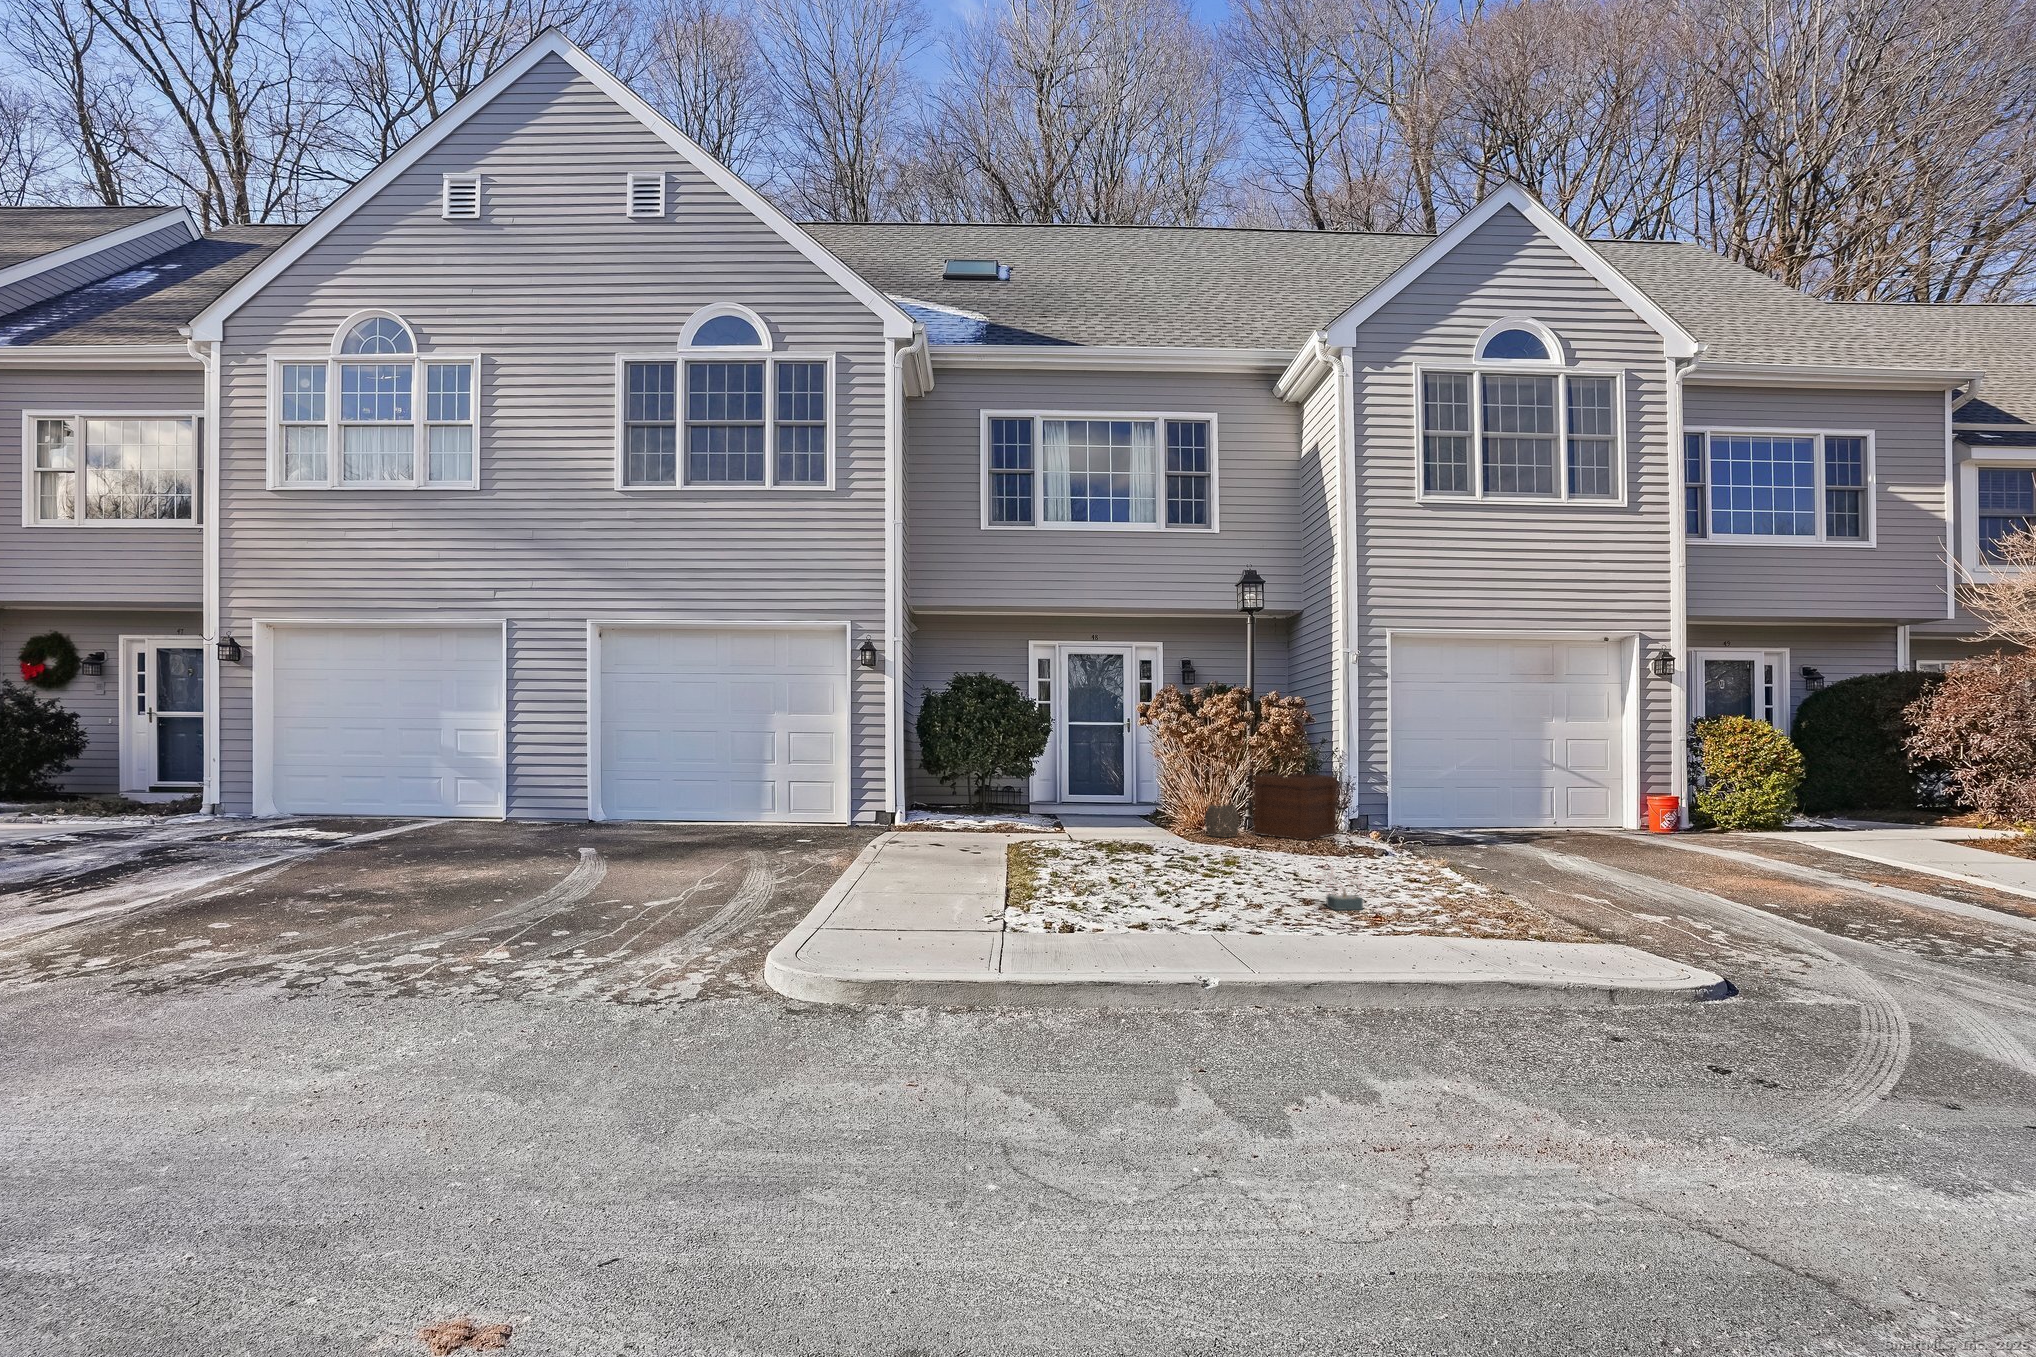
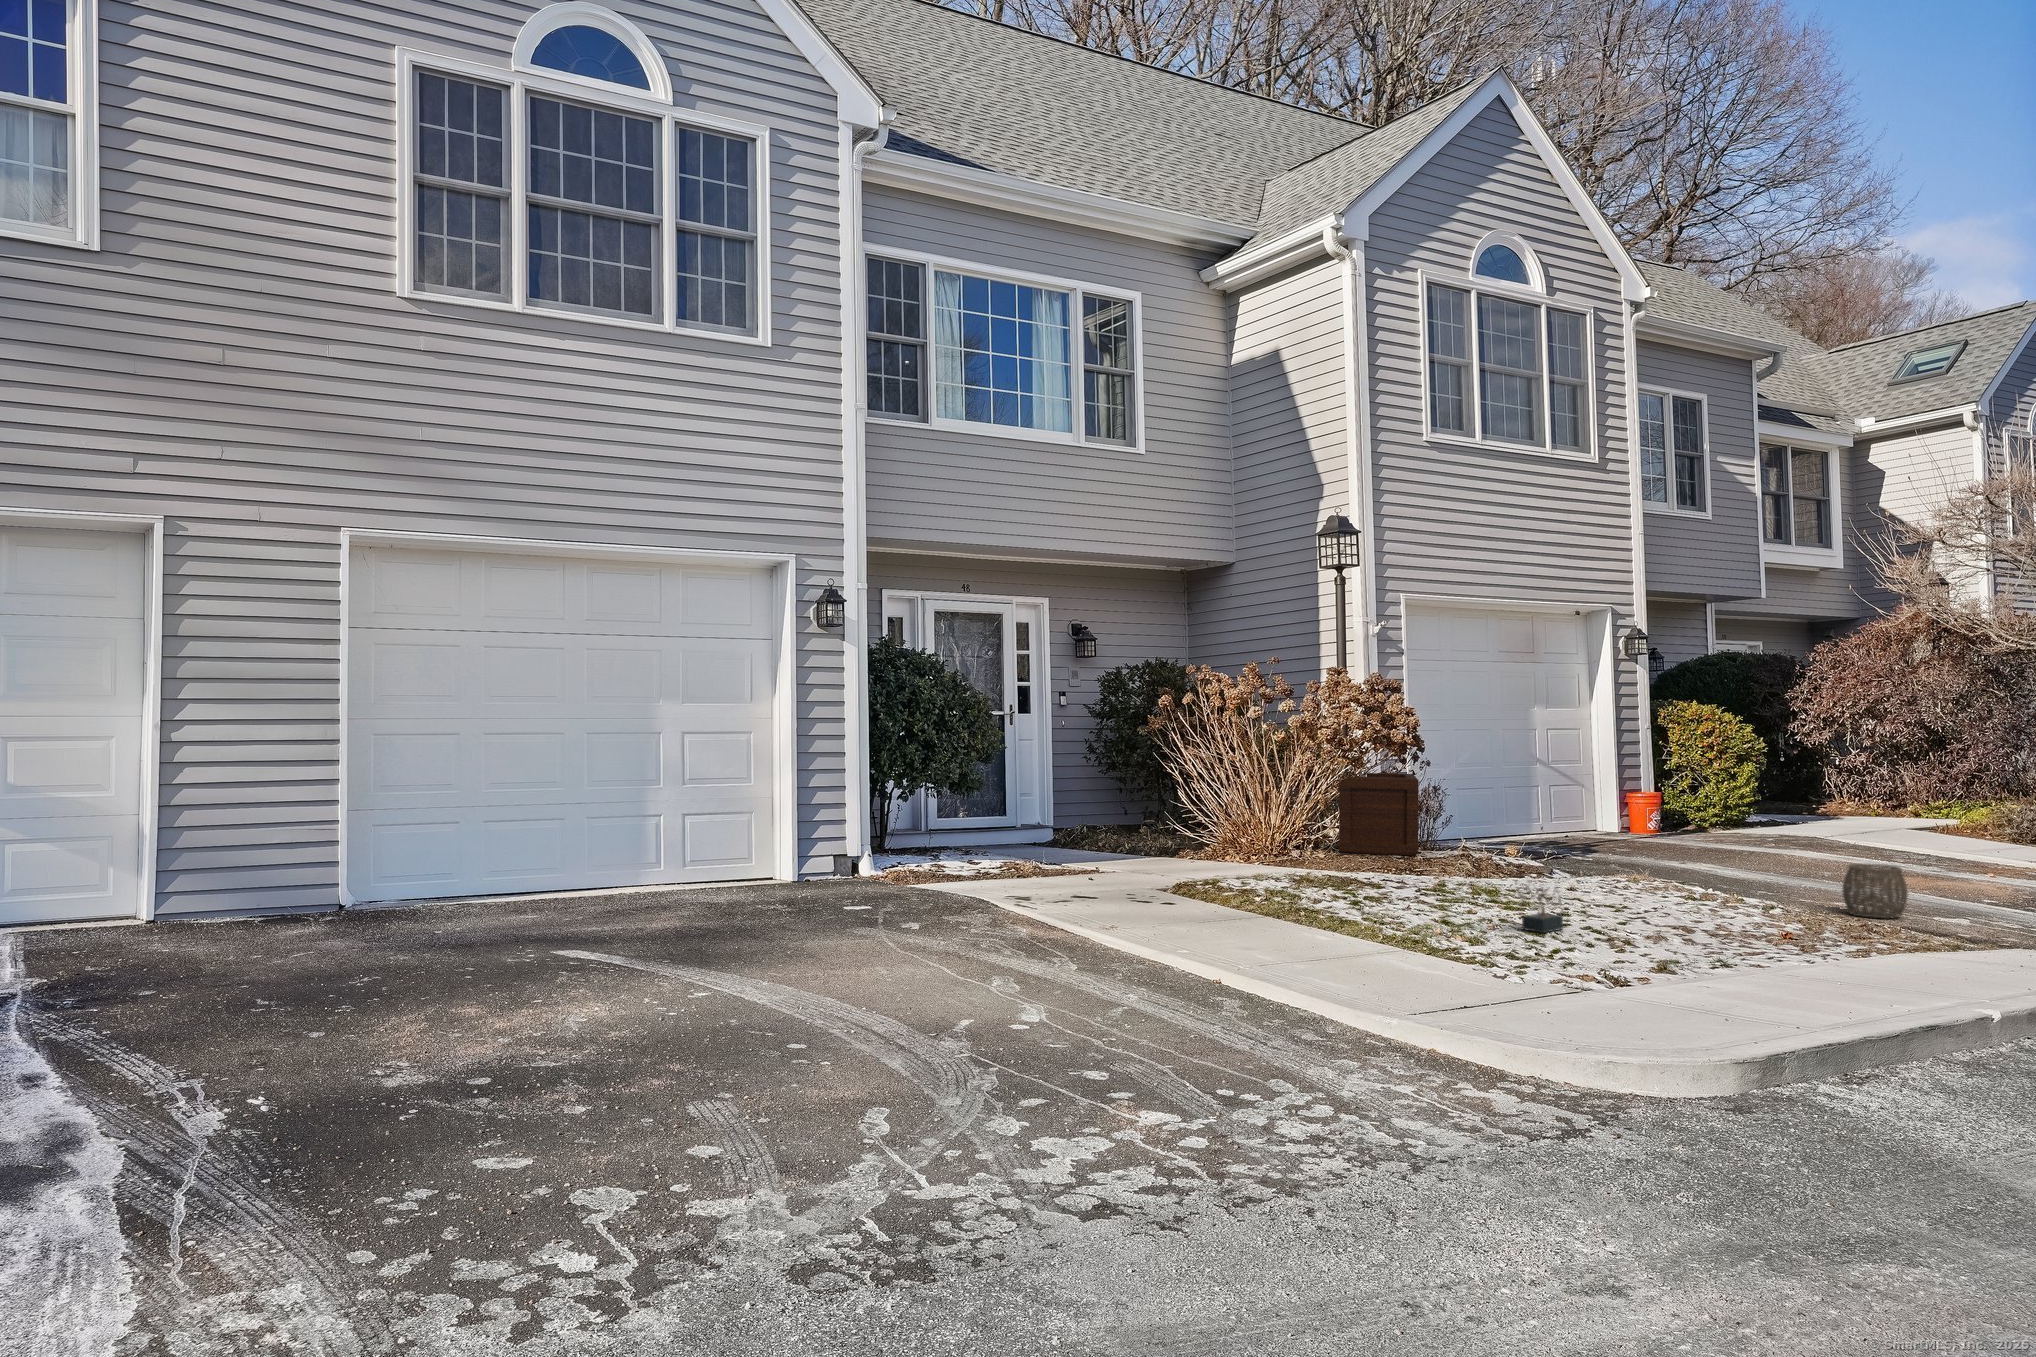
woven basket: present [1205,805,1240,837] -> present [1842,863,1908,919]
decorative plant: present [1318,866,1363,910] -> present [1513,880,1564,933]

